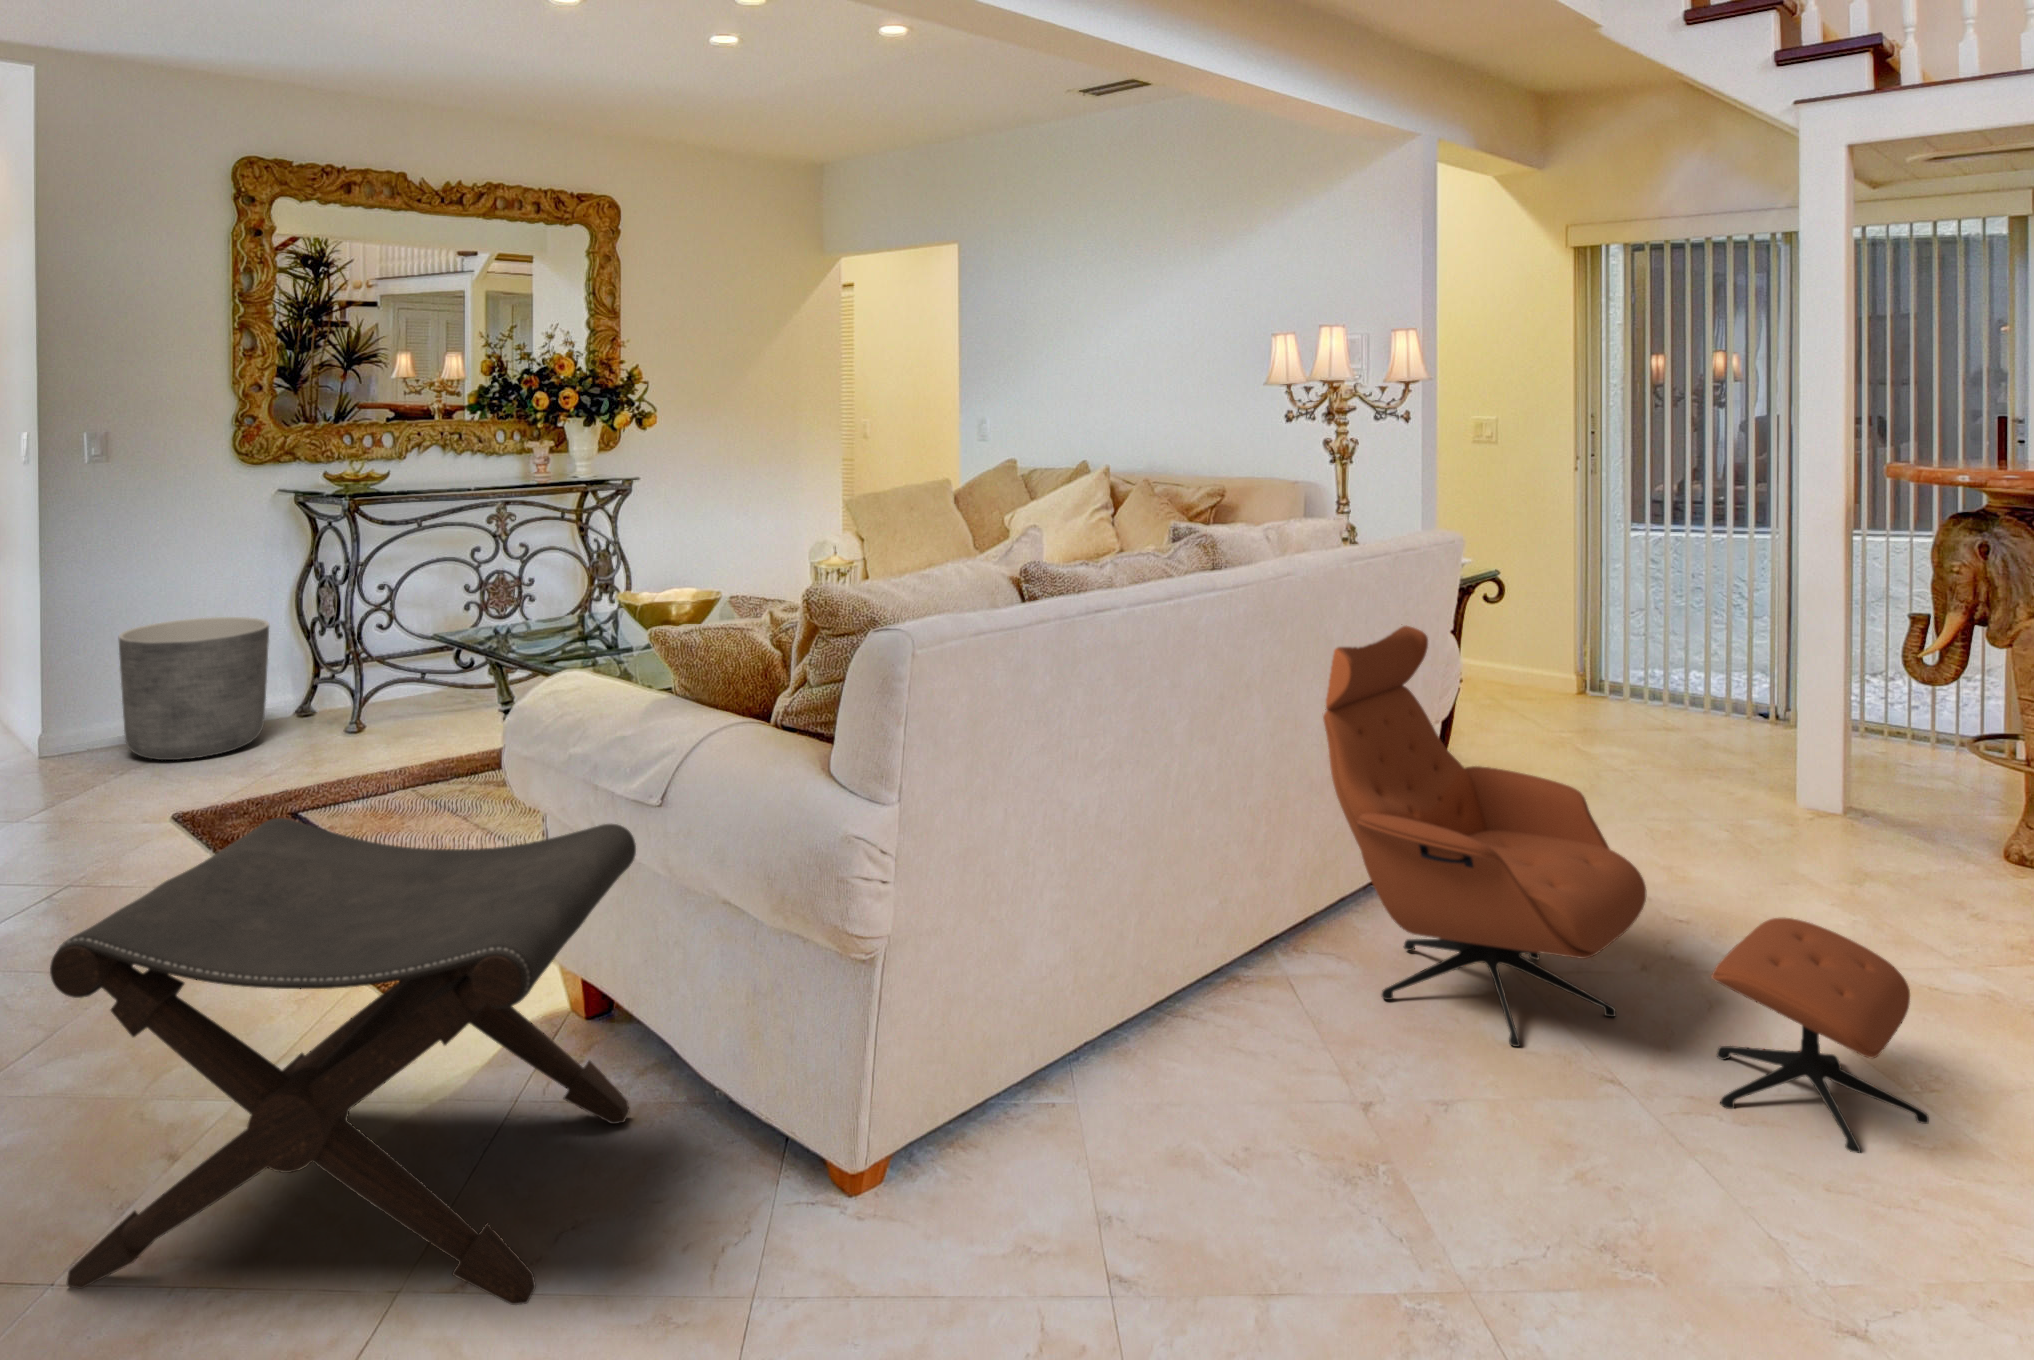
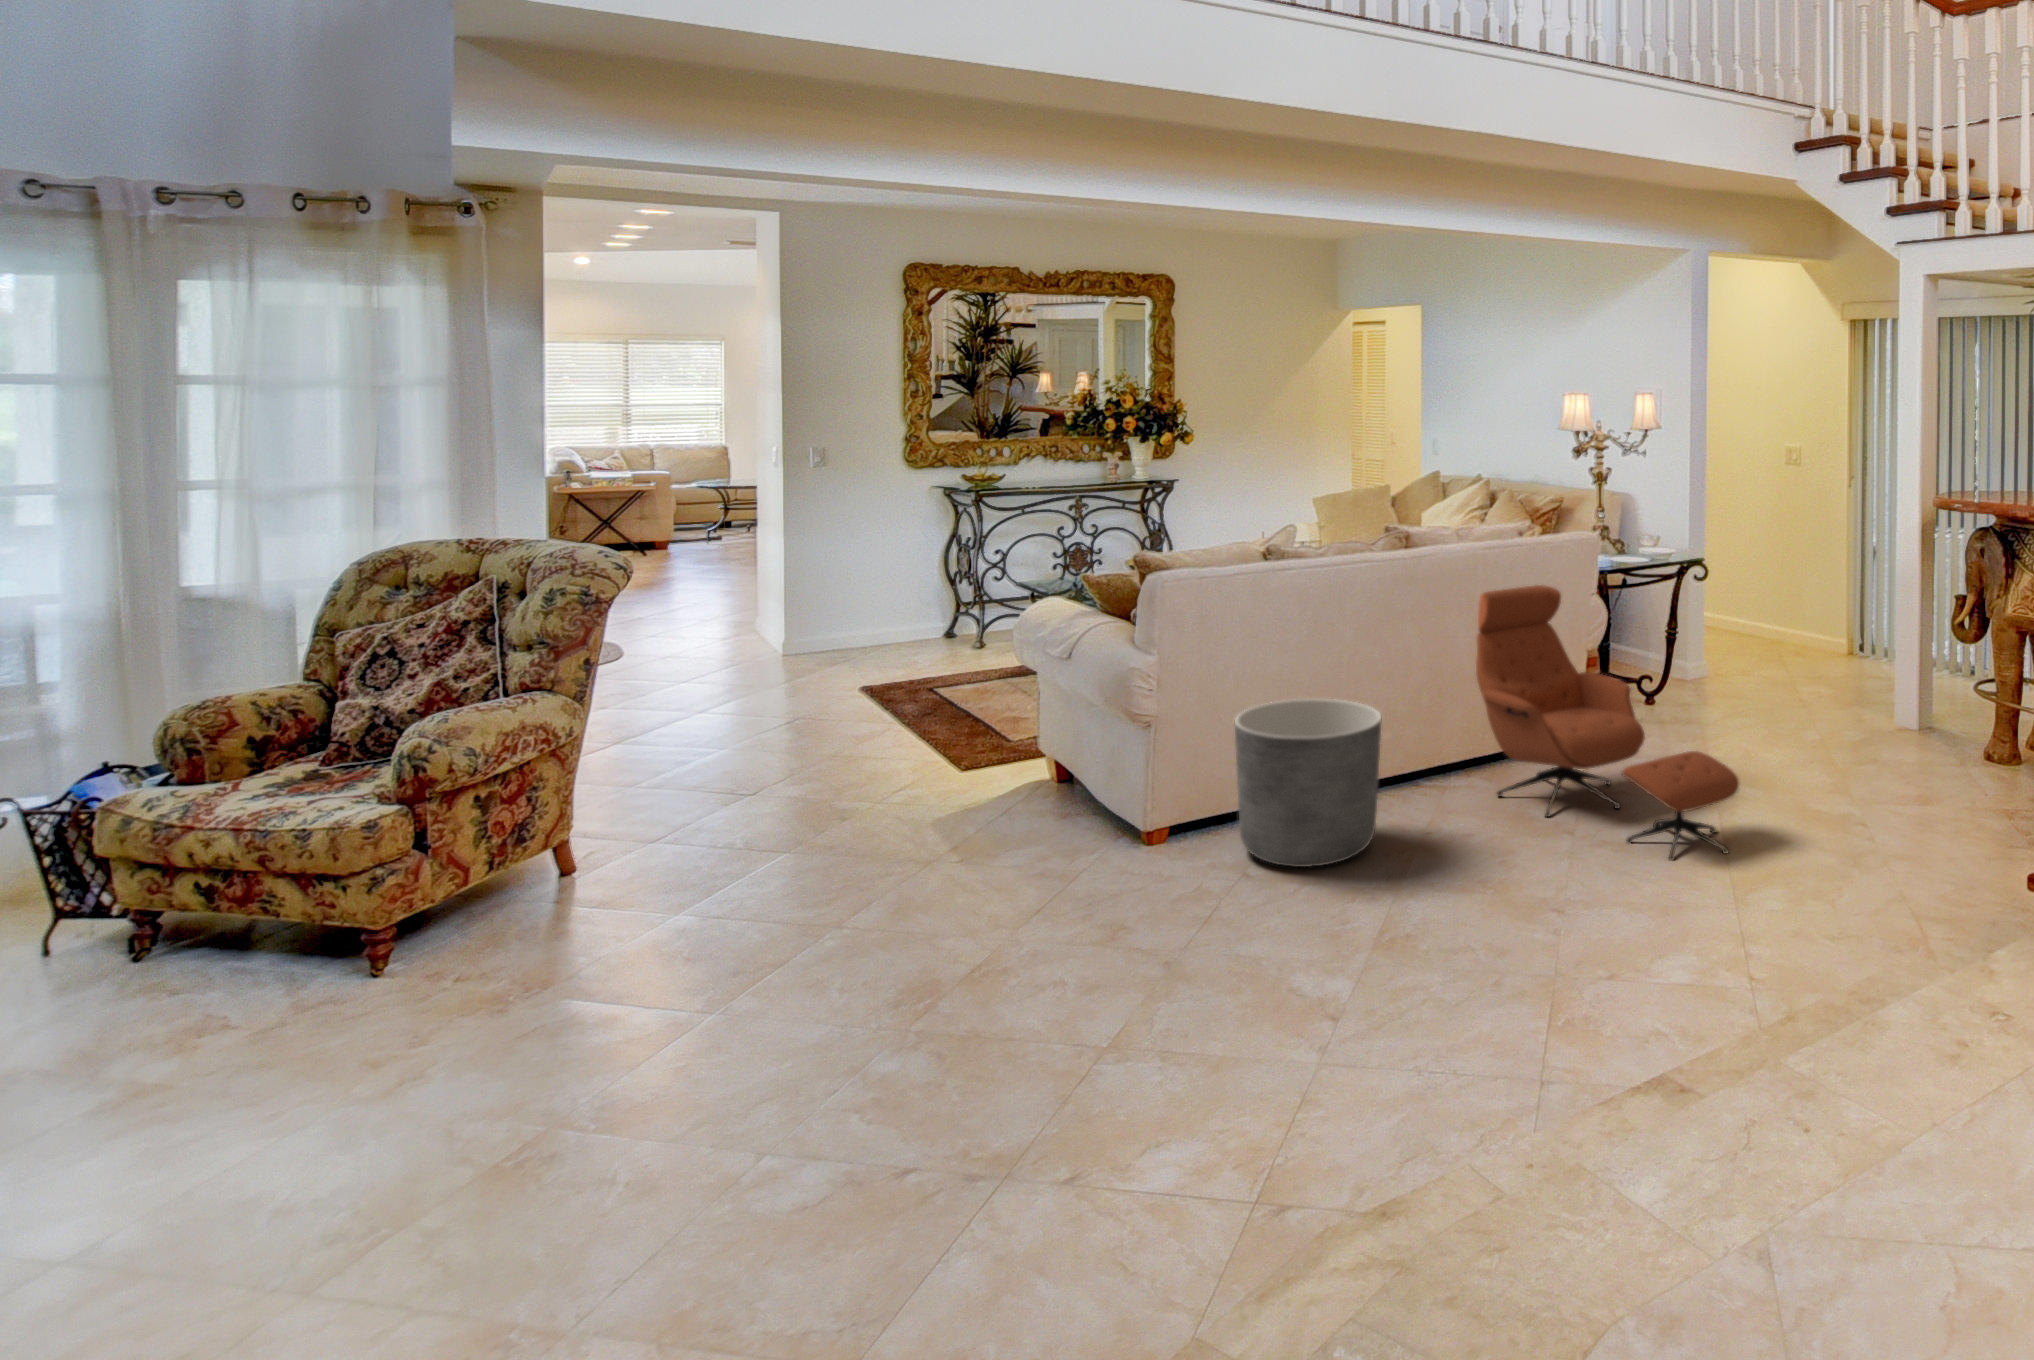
planter: present [119,617,269,760] -> present [1235,699,1381,867]
footstool: present [50,818,636,1305] -> none [786,662,1067,871]

